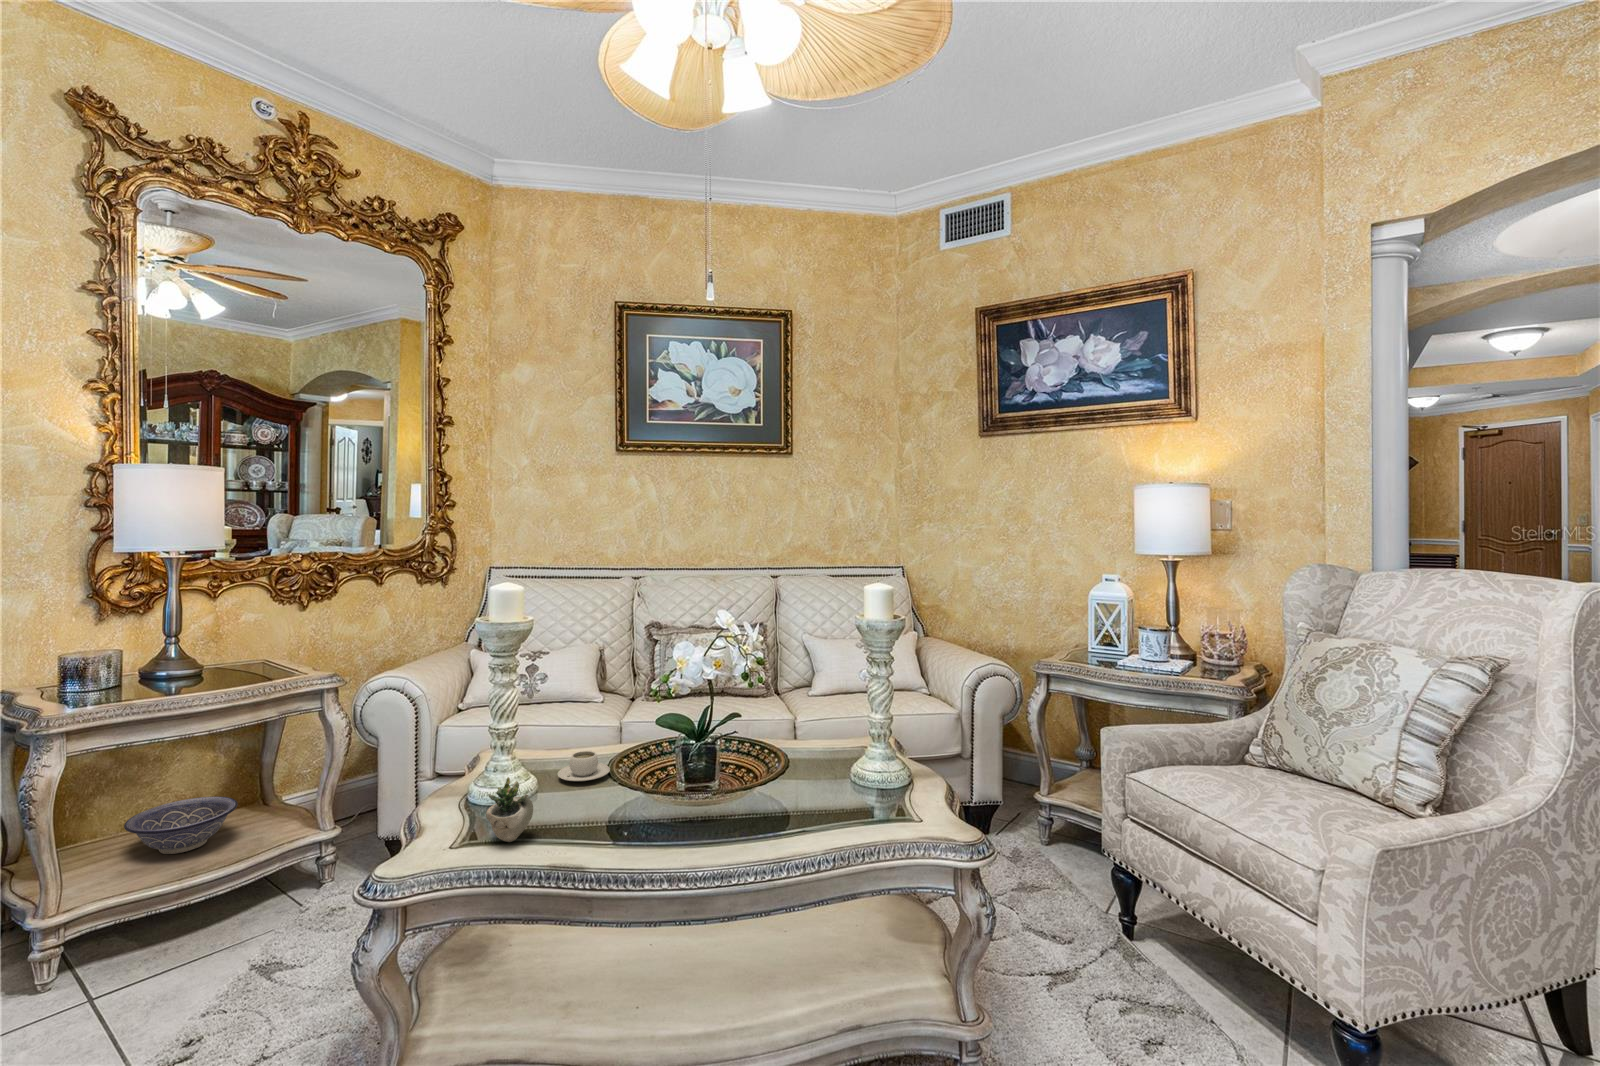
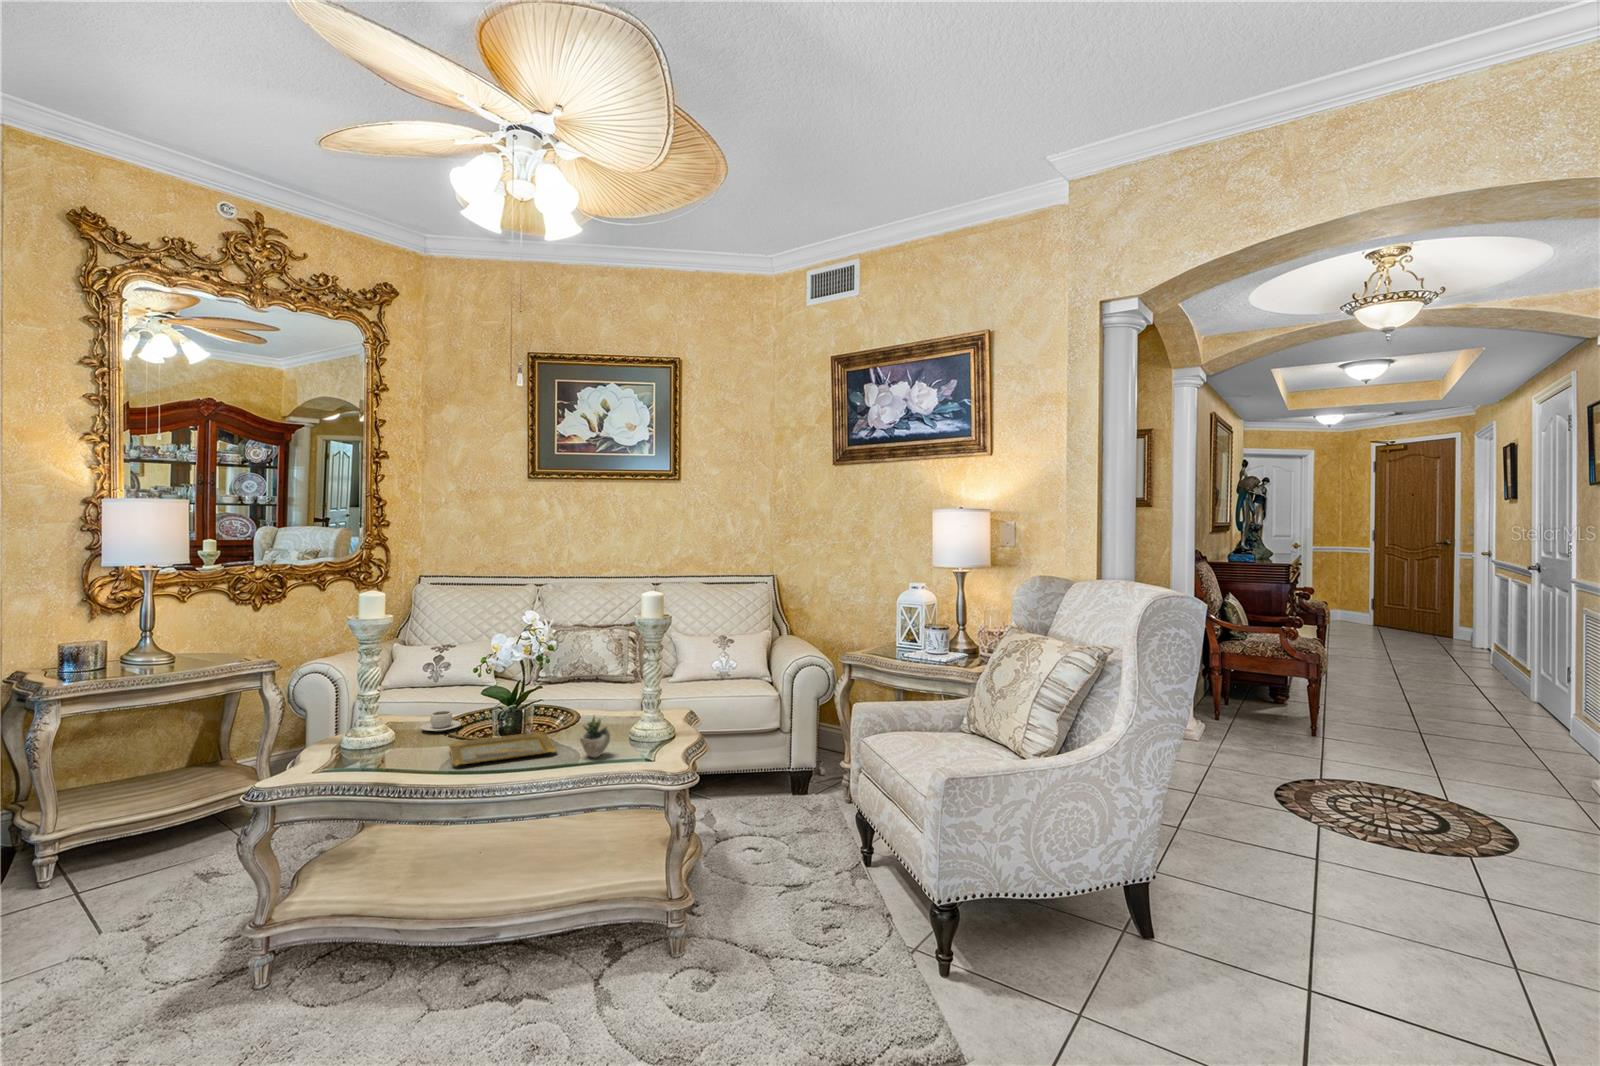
succulent plant: present [486,775,570,842] -> present [580,716,610,758]
tray: none [615,785,771,848] -> present [448,733,556,765]
decorative bowl: present [124,796,238,854] -> none [107,756,195,796]

